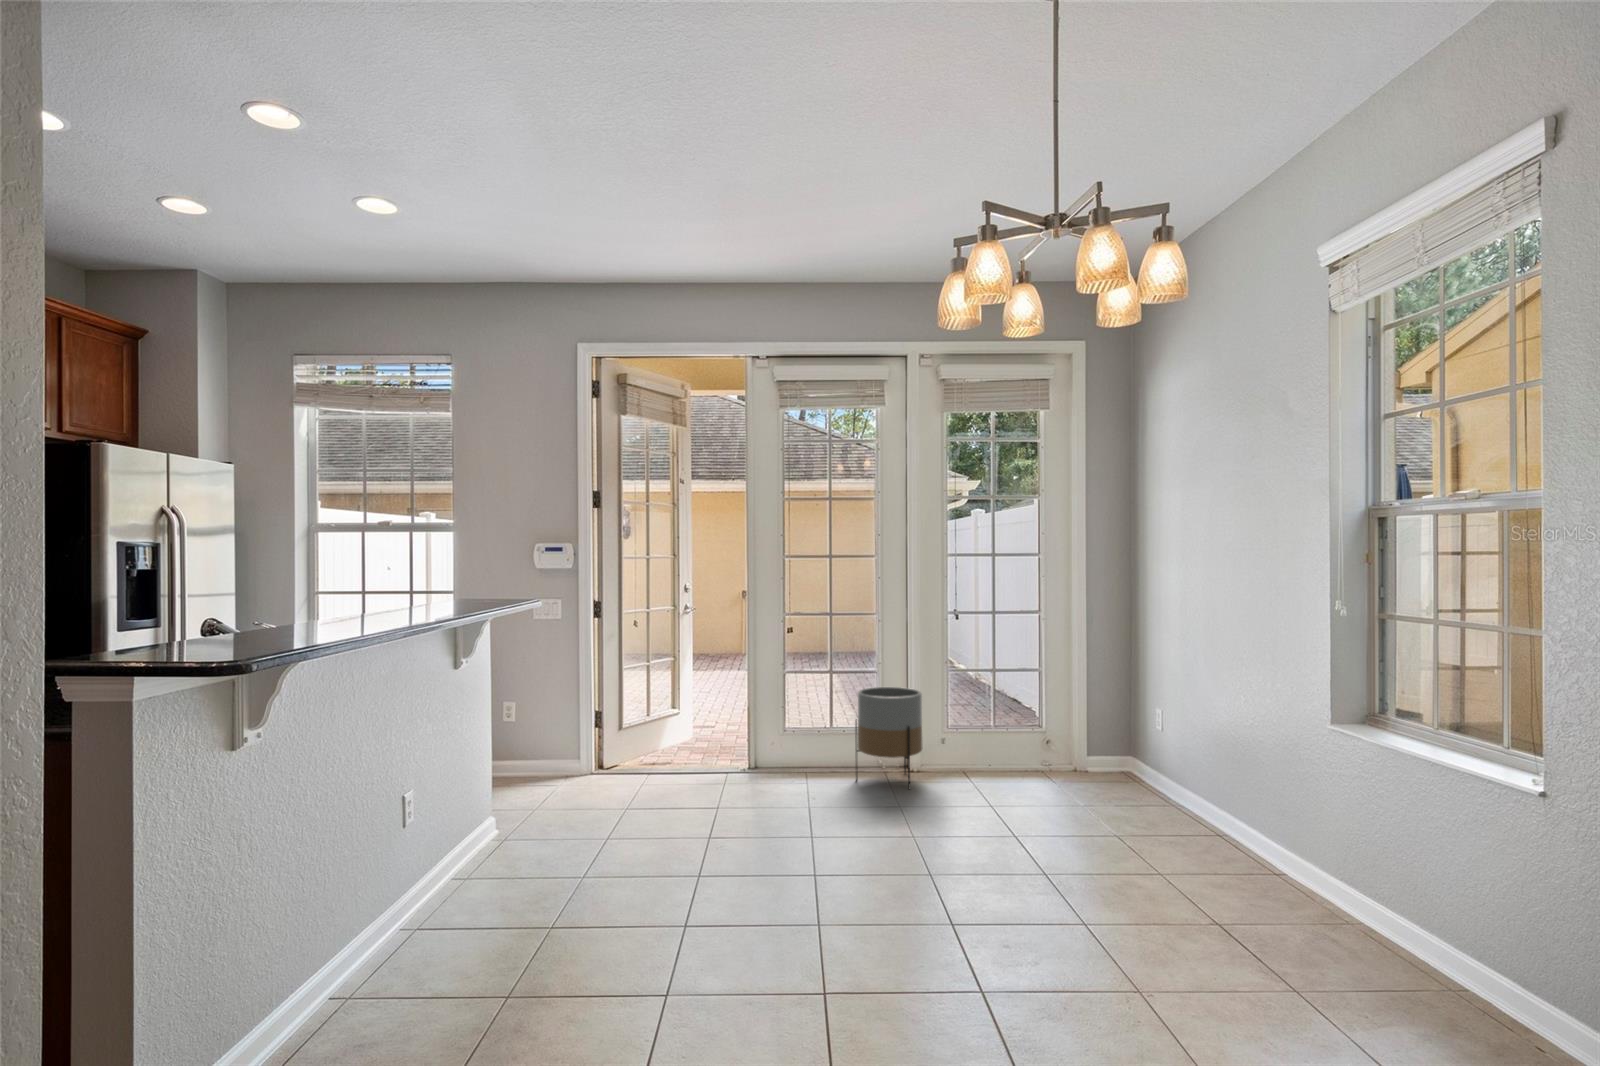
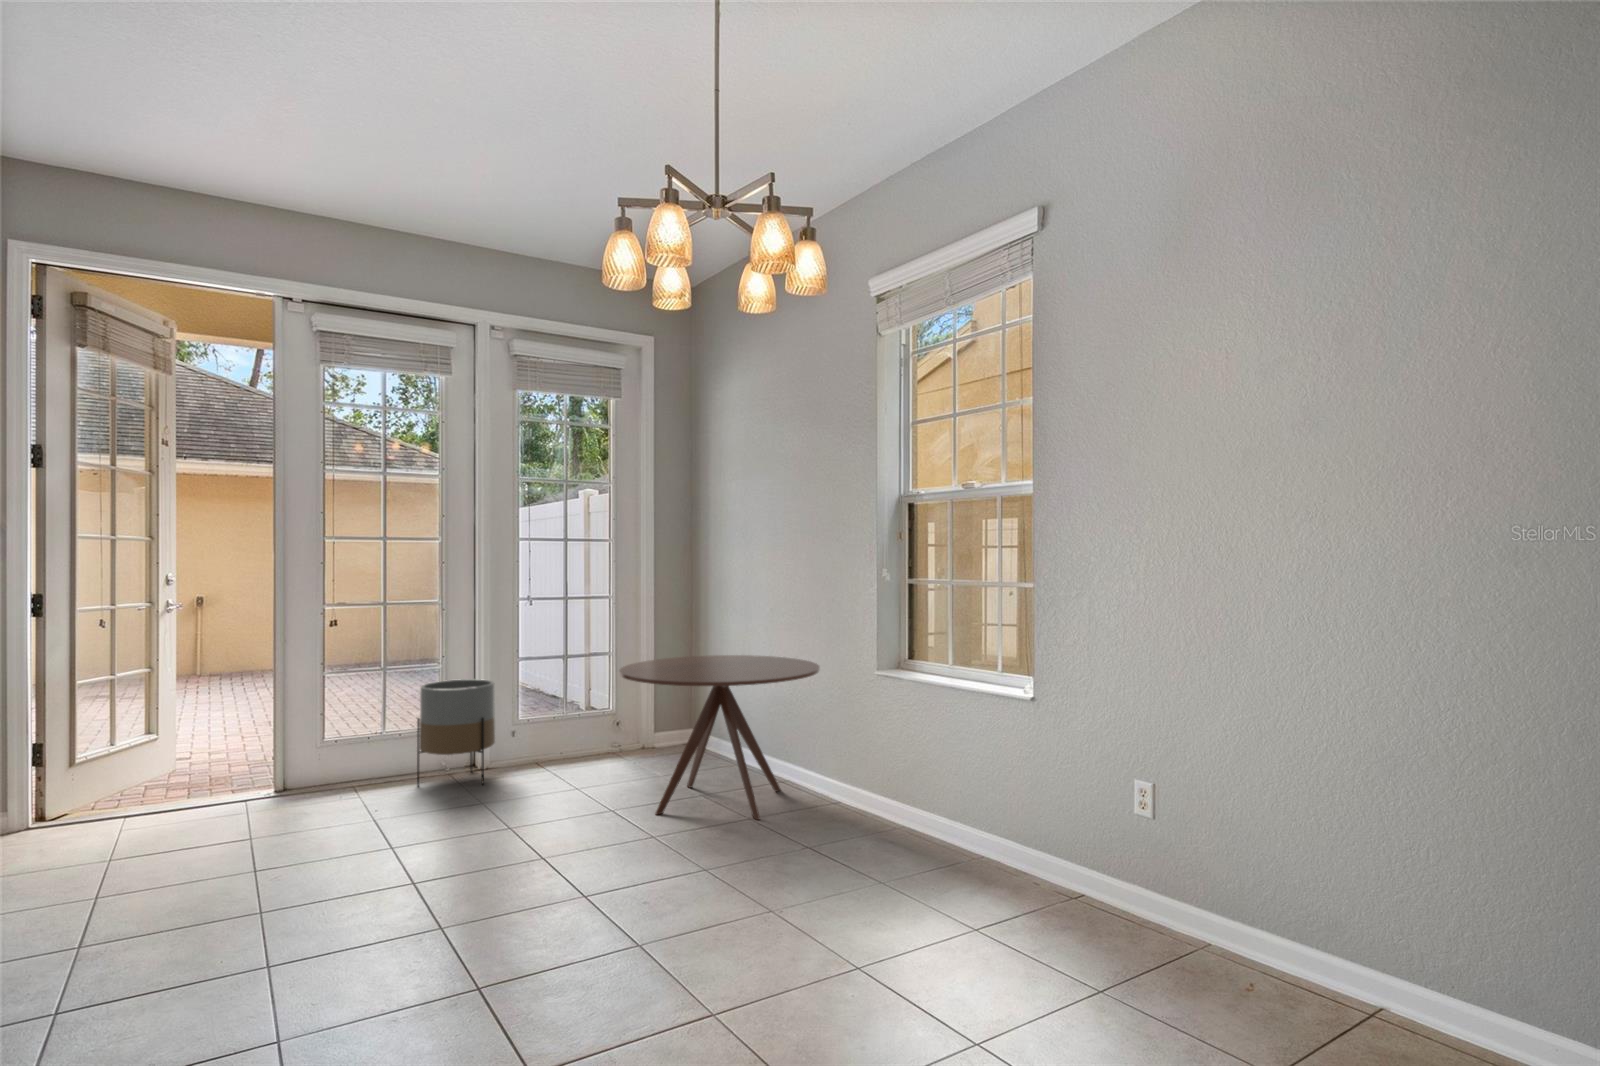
round table: none [1023,686,1260,884] -> present [619,655,820,820]

